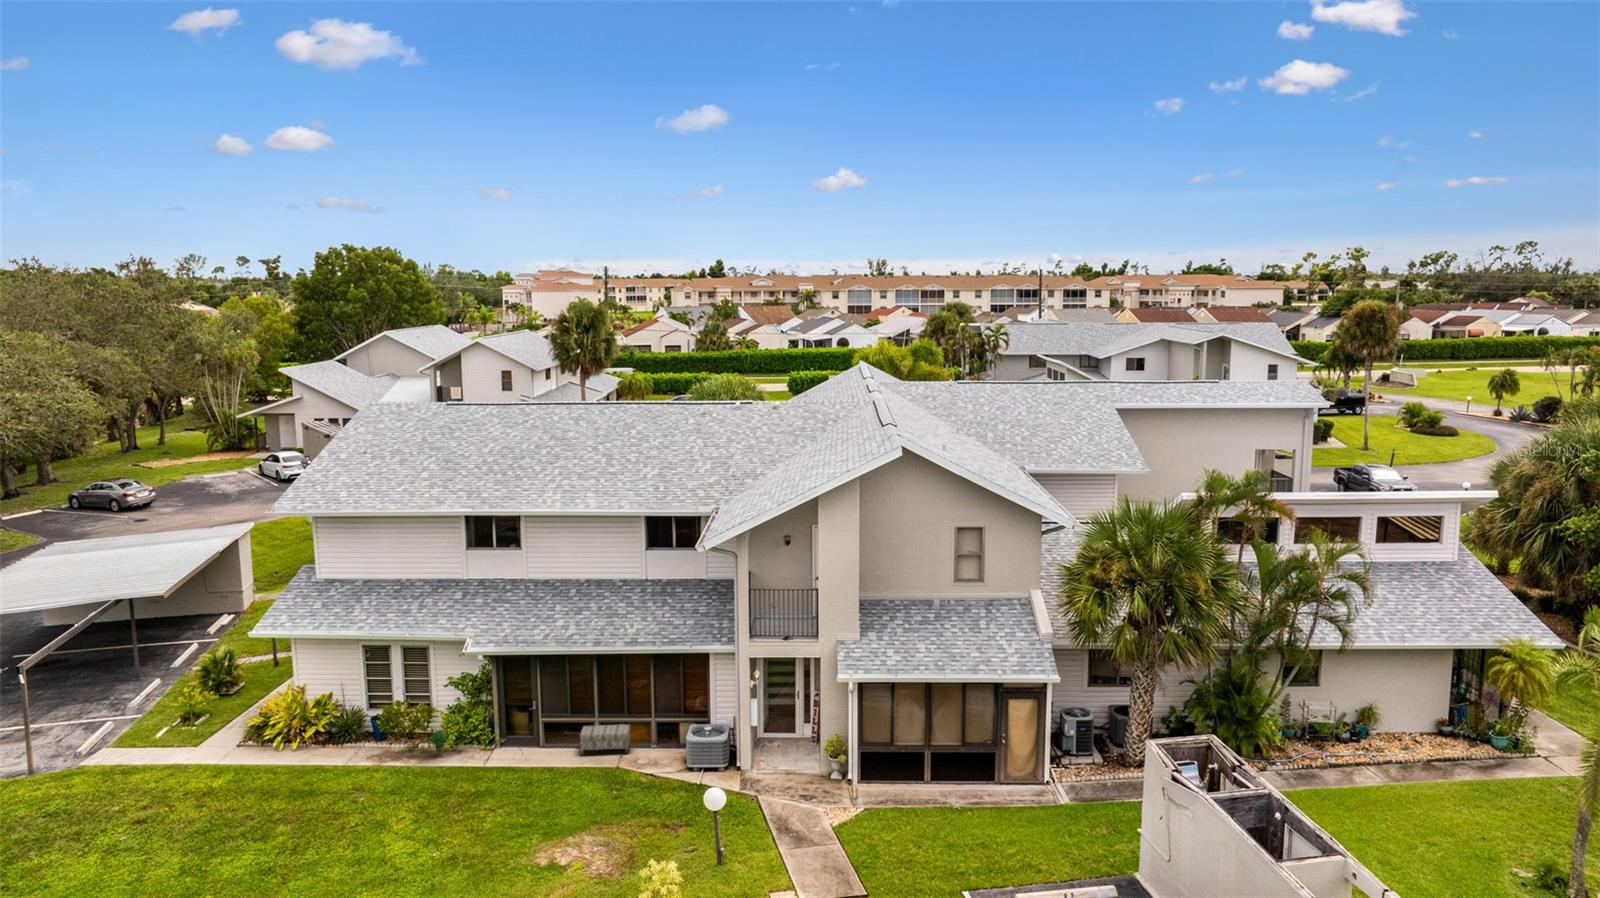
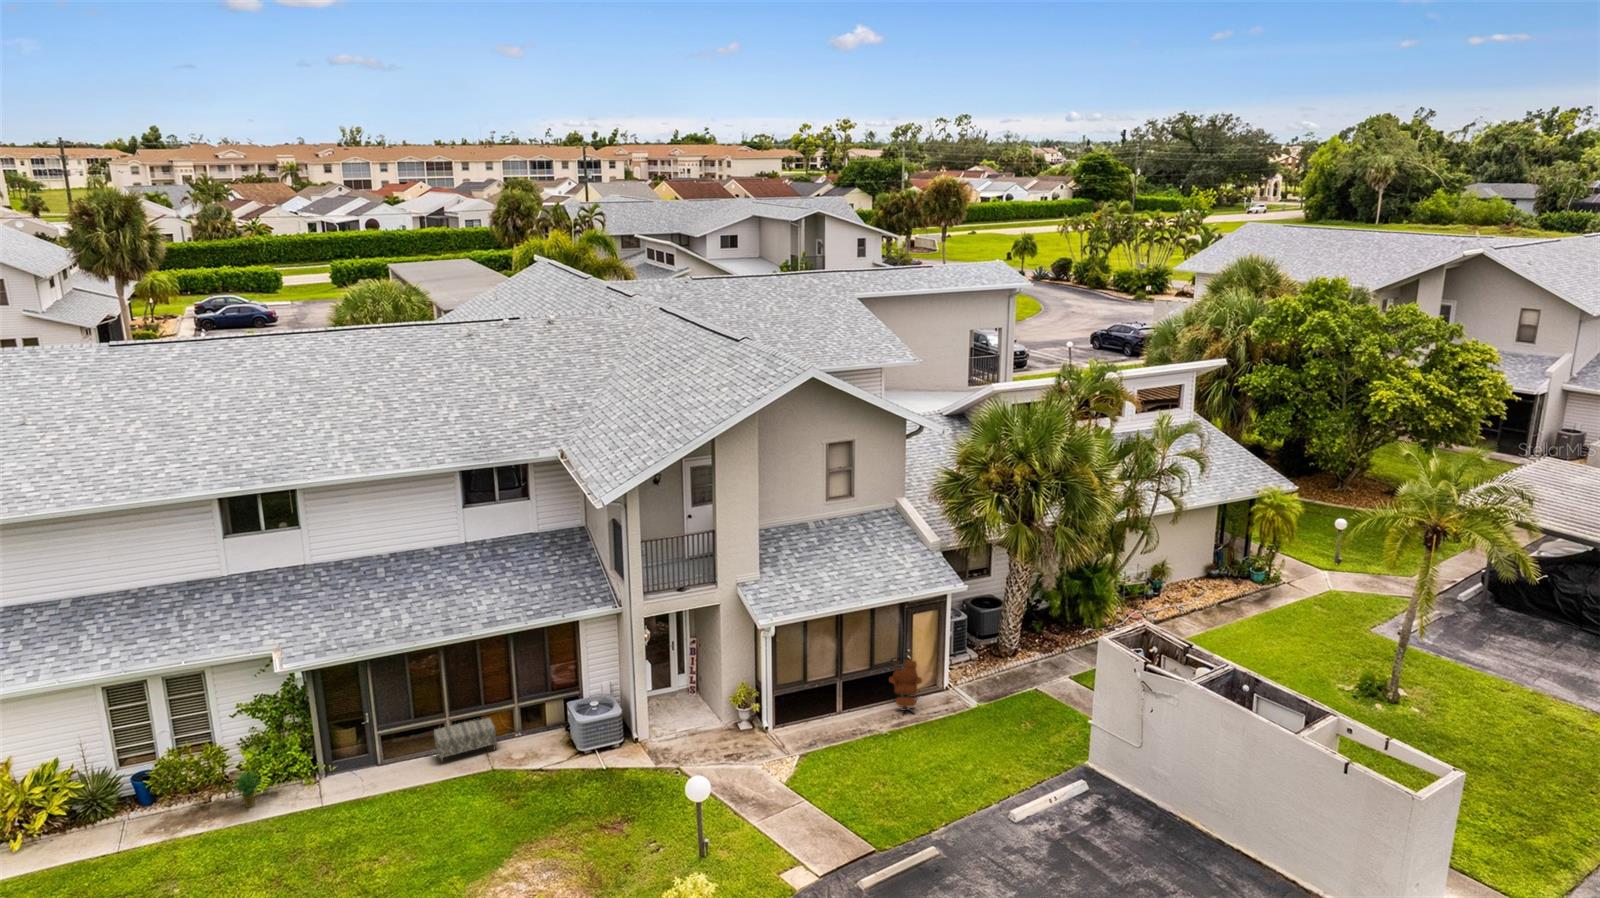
lounge chair: none [983,744,1017,801] -> present [889,661,922,715]

